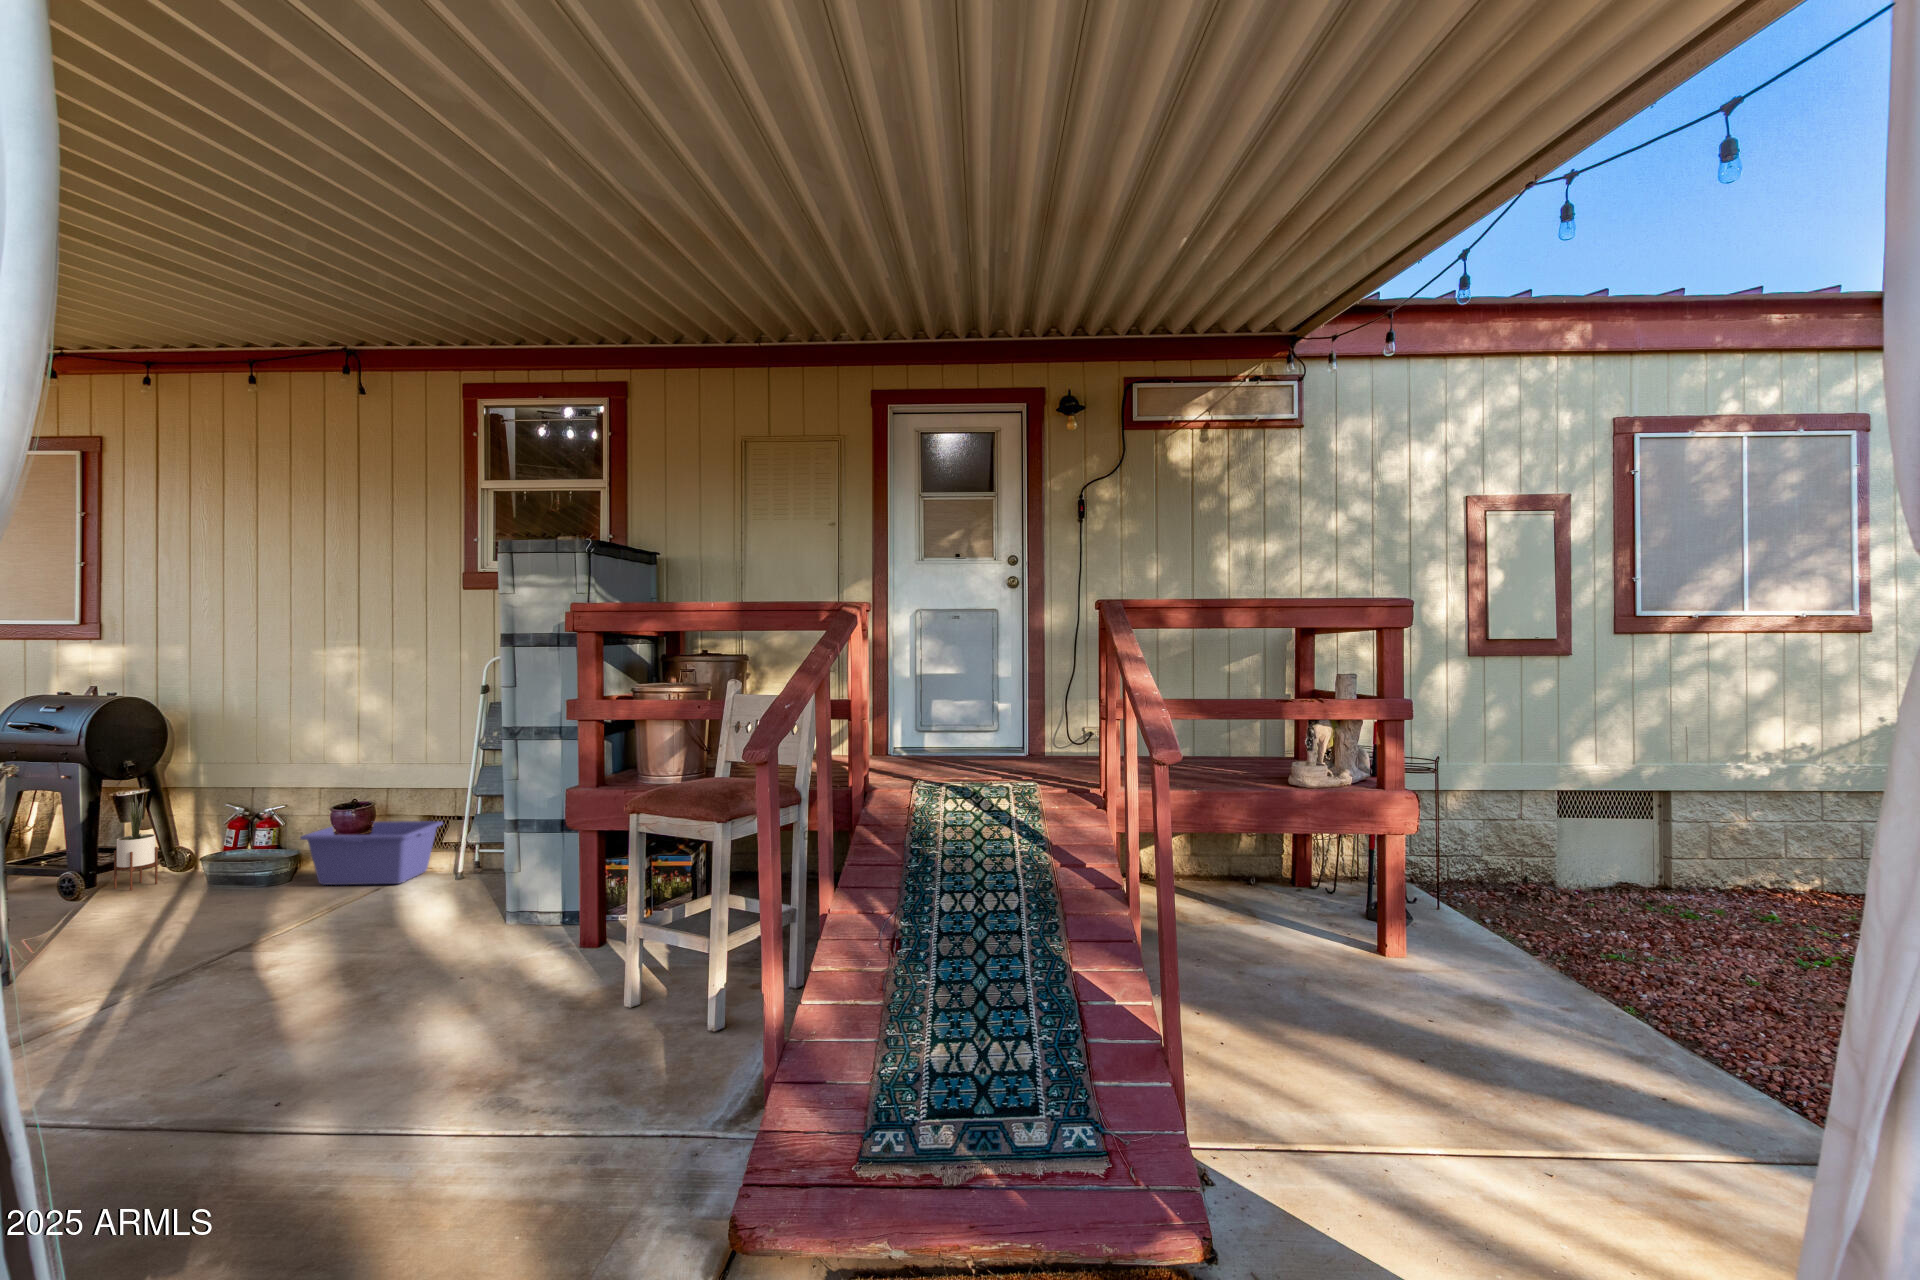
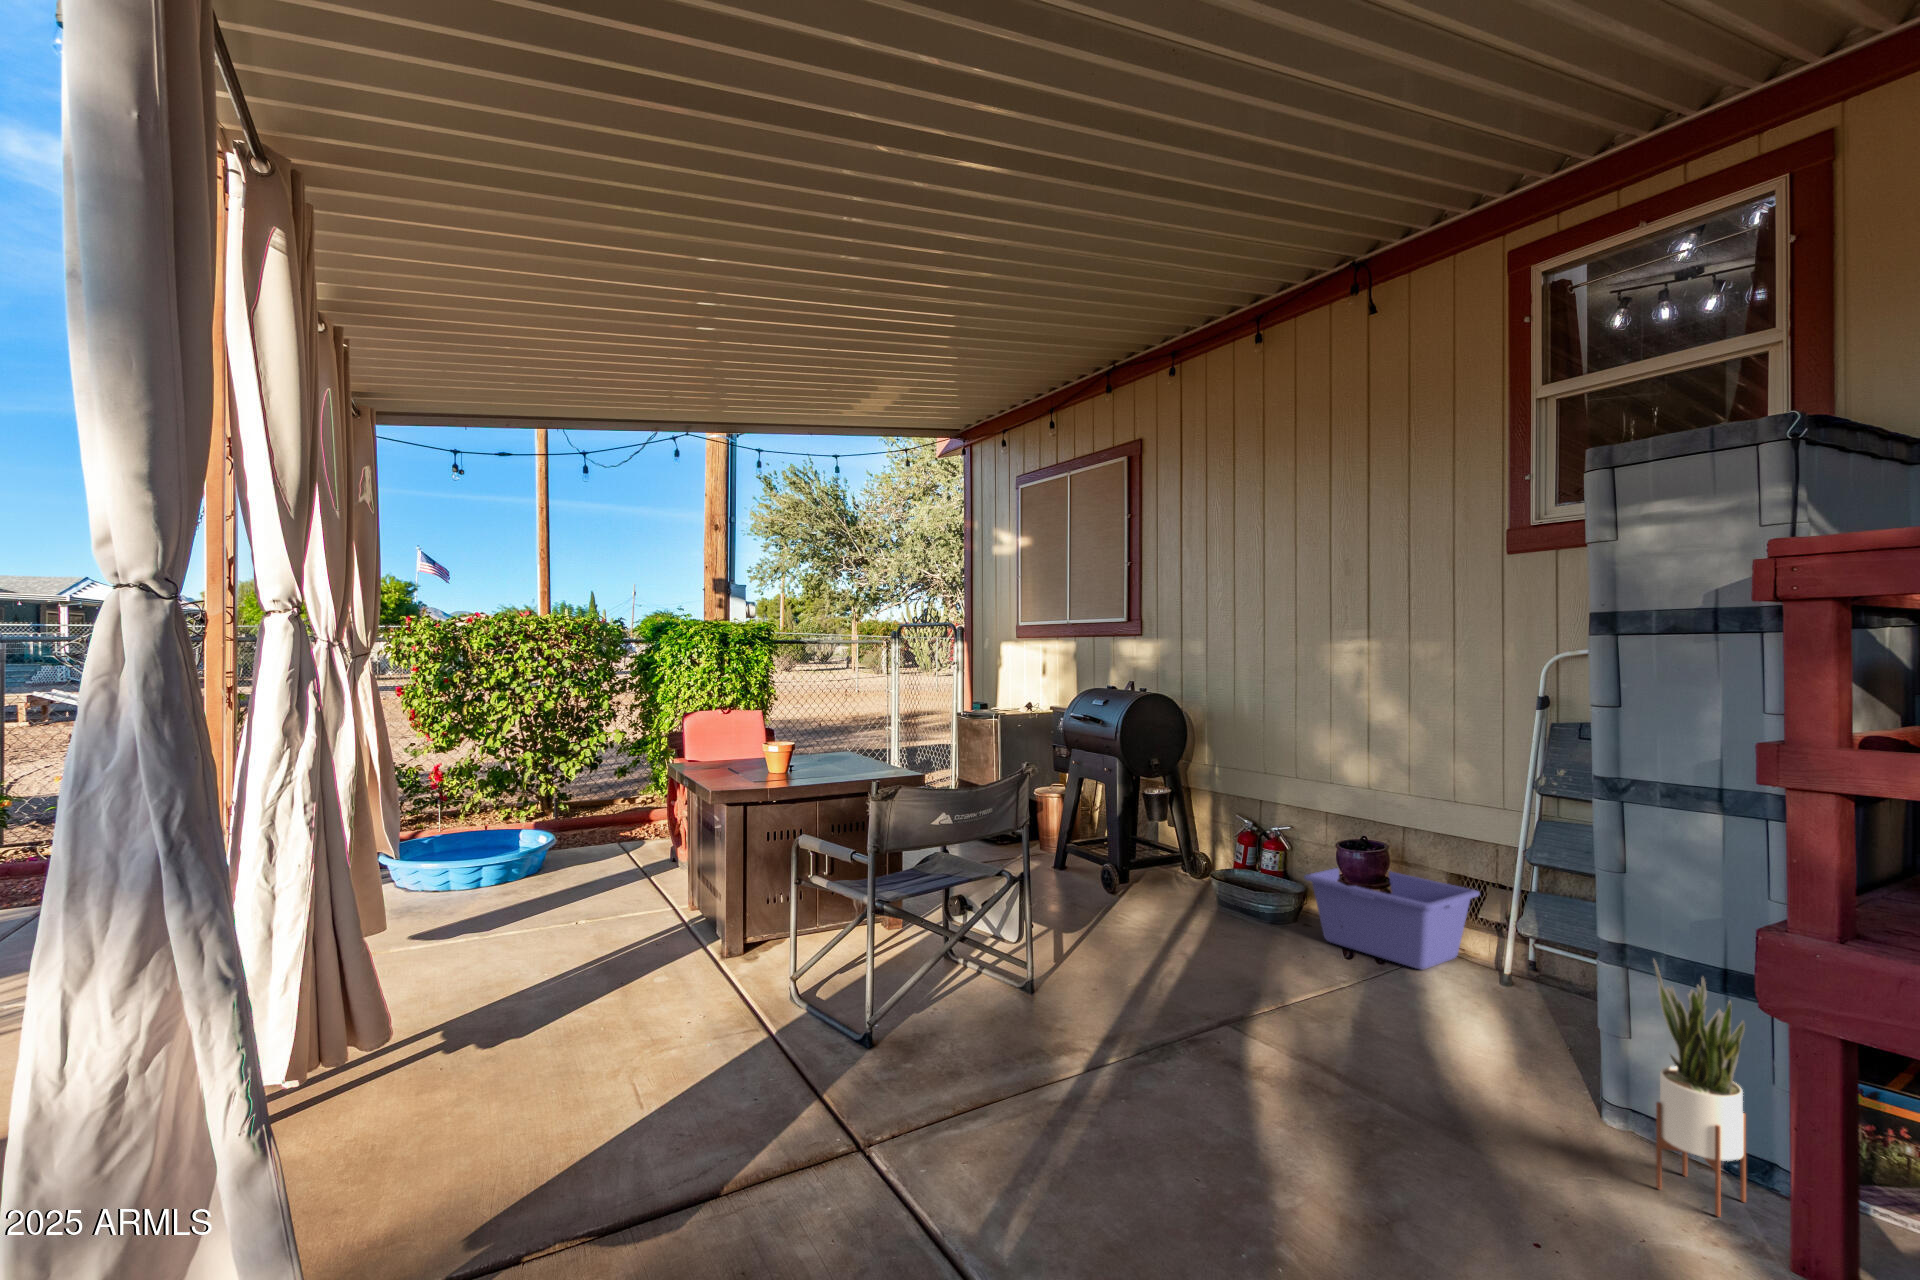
potted plant: present [114,794,158,890] -> present [1653,960,1746,1217]

